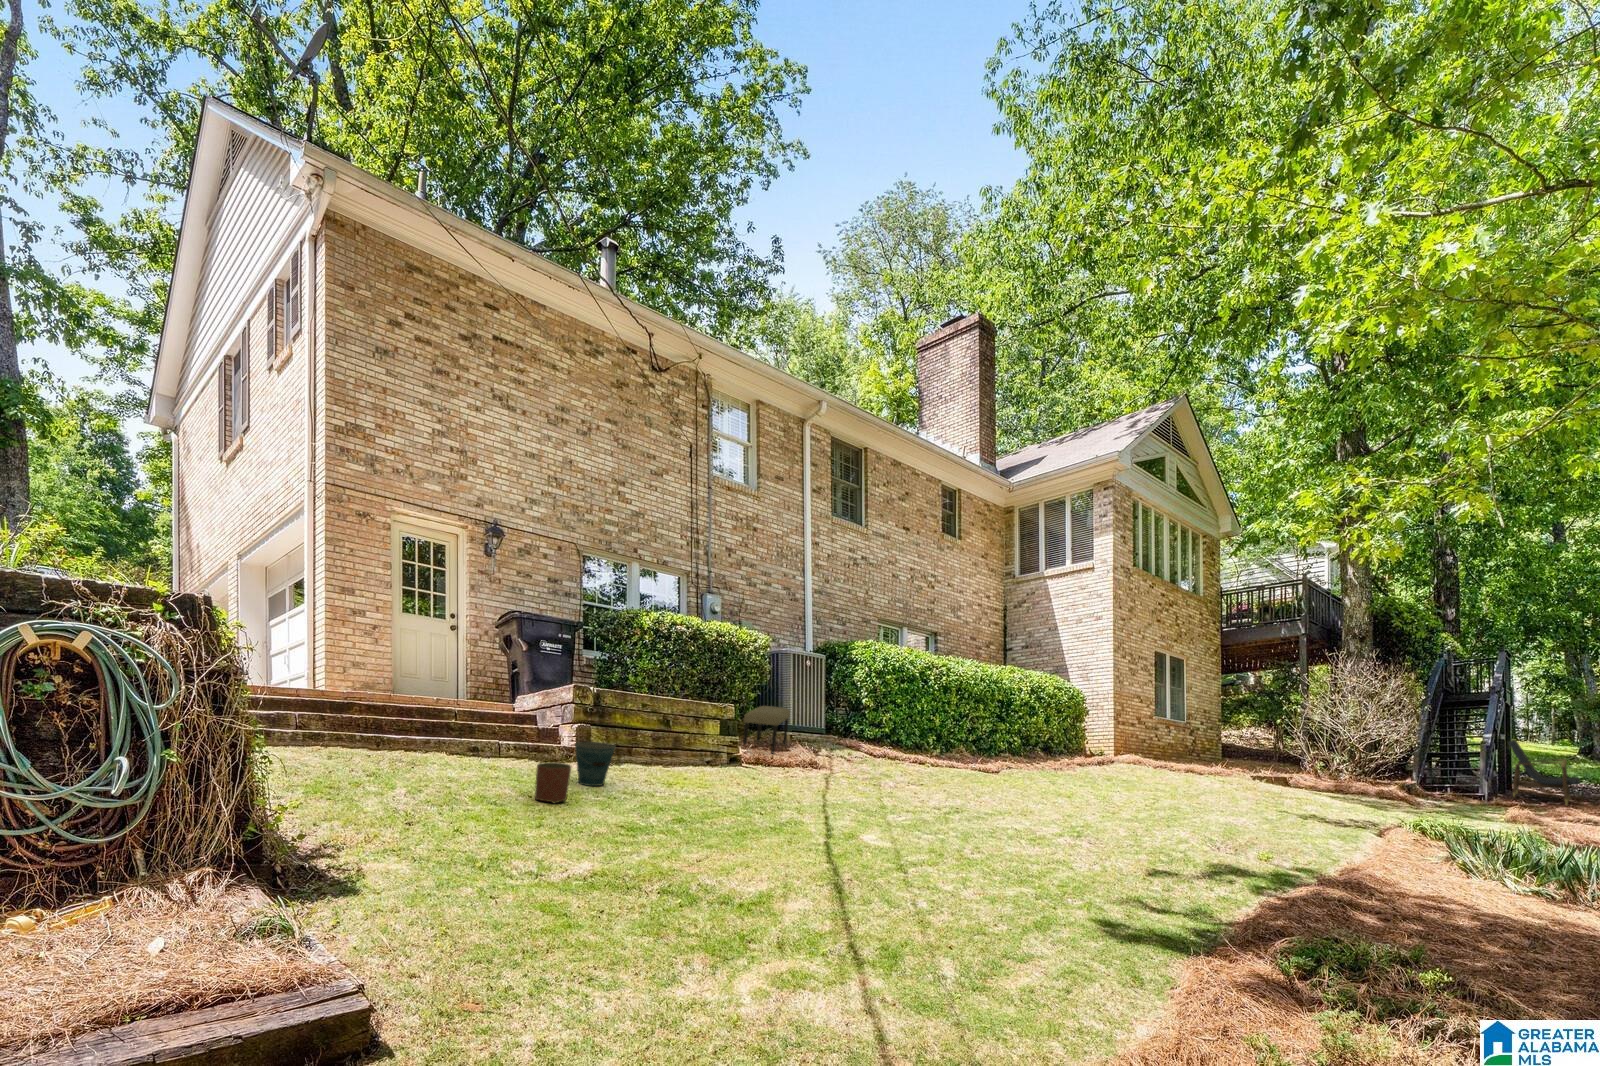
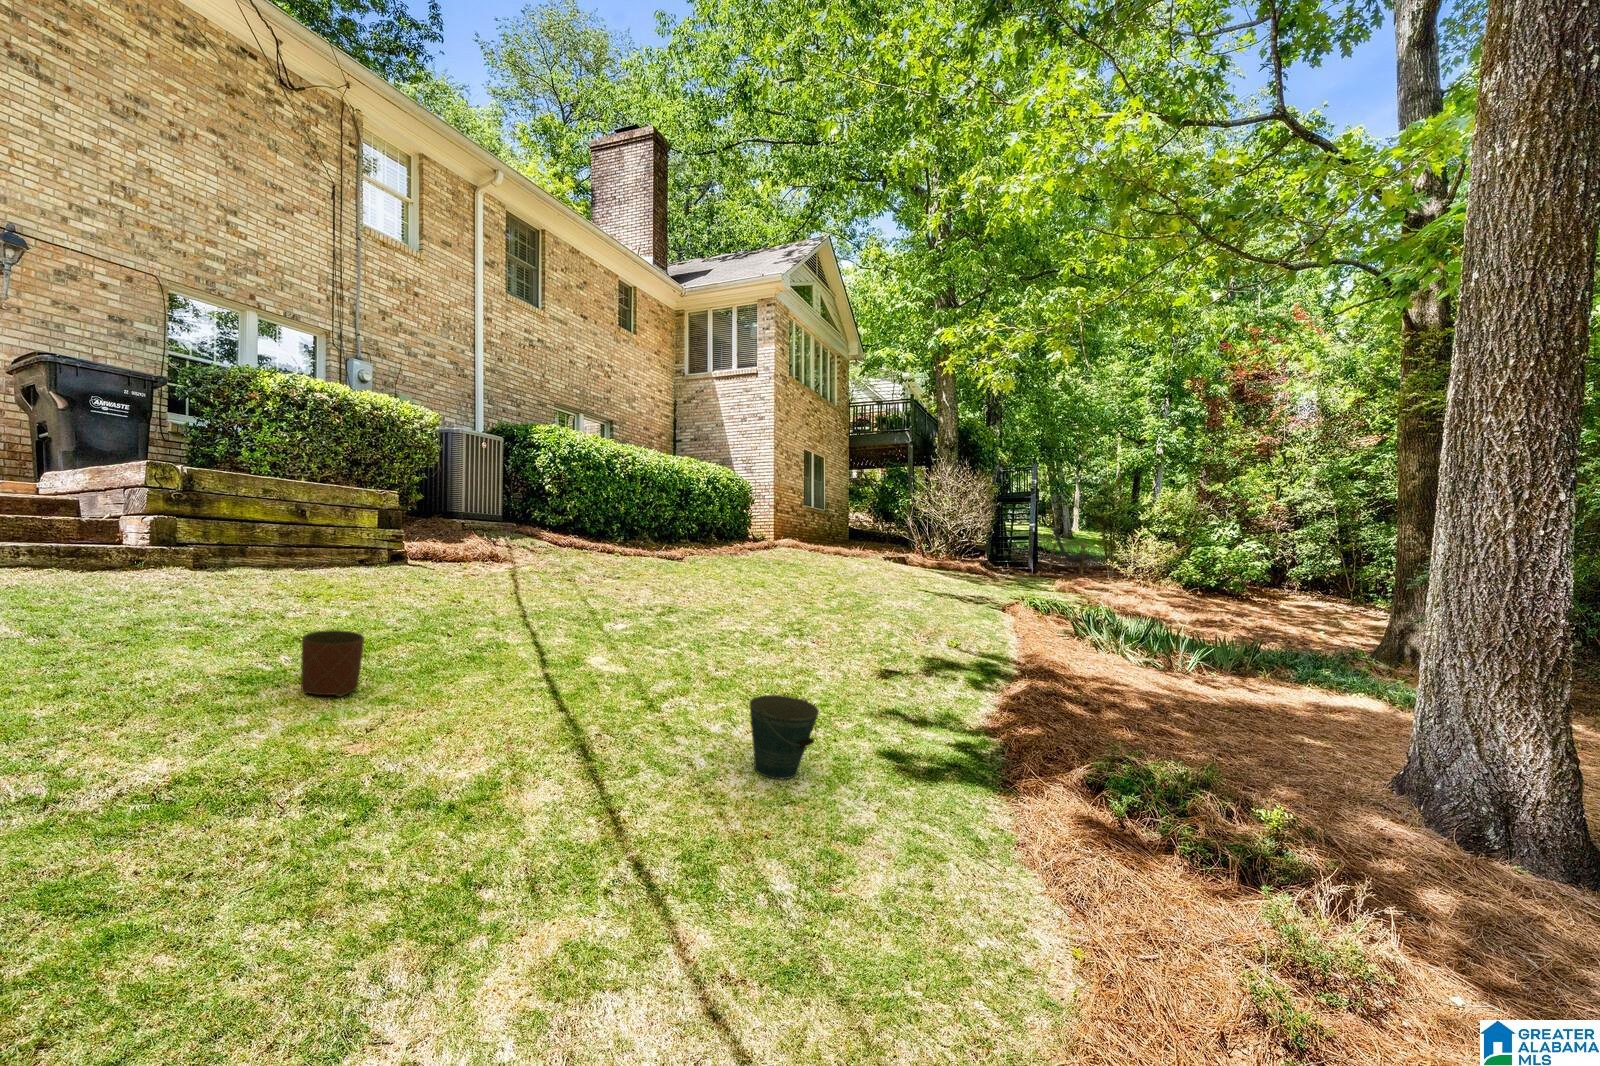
bench: present [743,706,790,754] -> none [406,492,463,546]
bucket: present [575,742,616,786] -> present [749,695,819,779]
planter: present [535,762,571,803] -> present [301,630,364,697]

